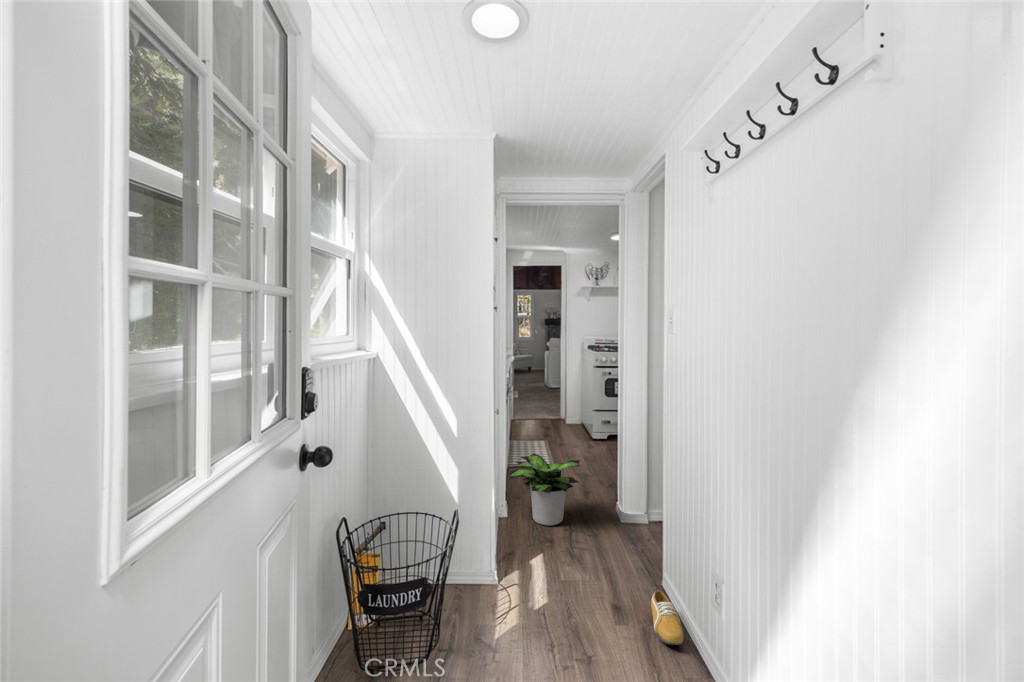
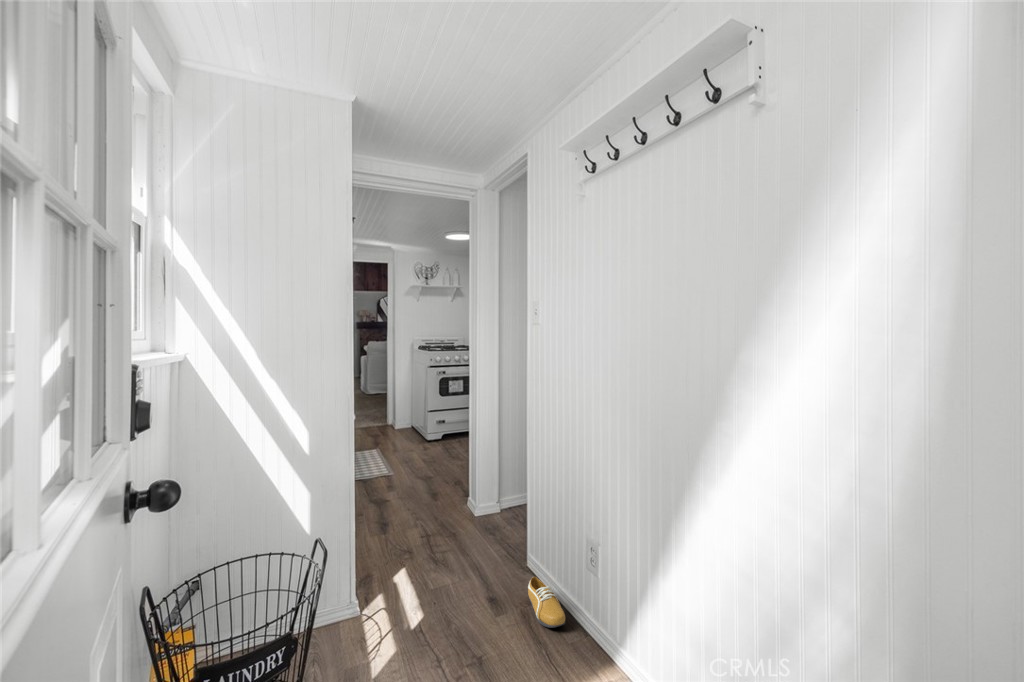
potted plant: present [509,454,580,525] -> none [355,461,436,537]

